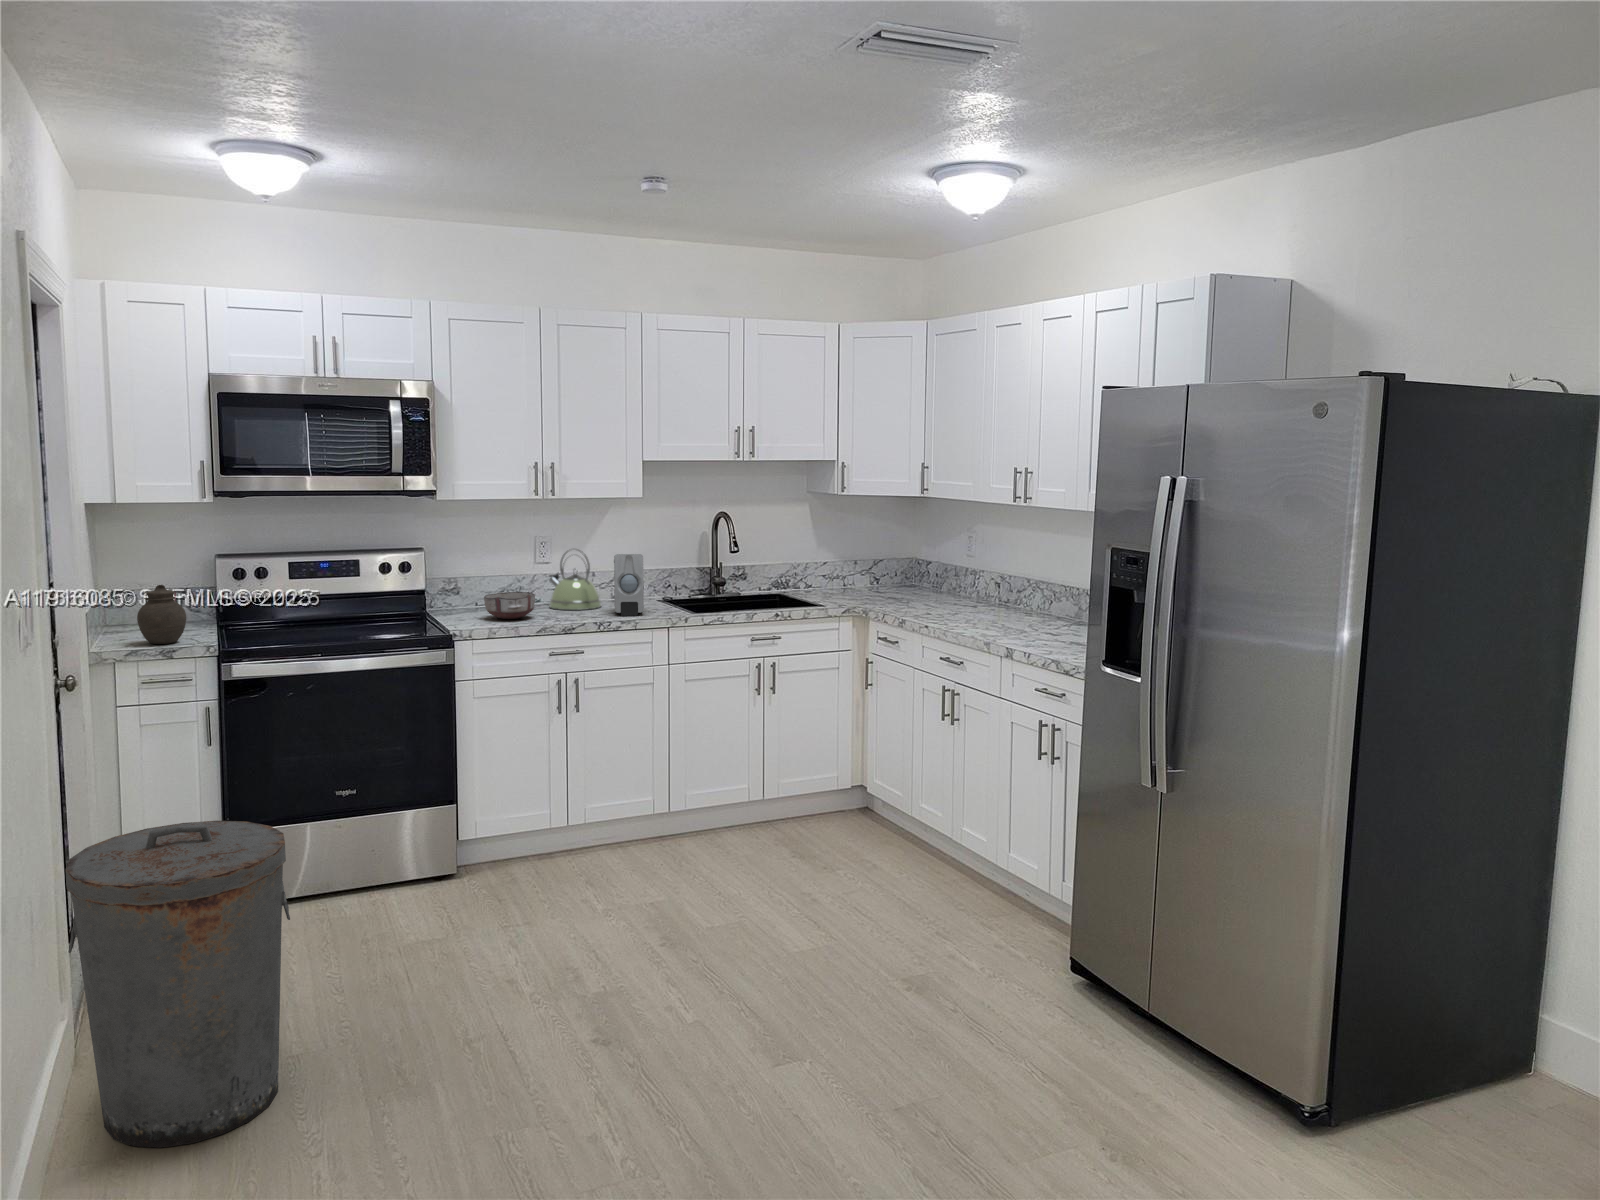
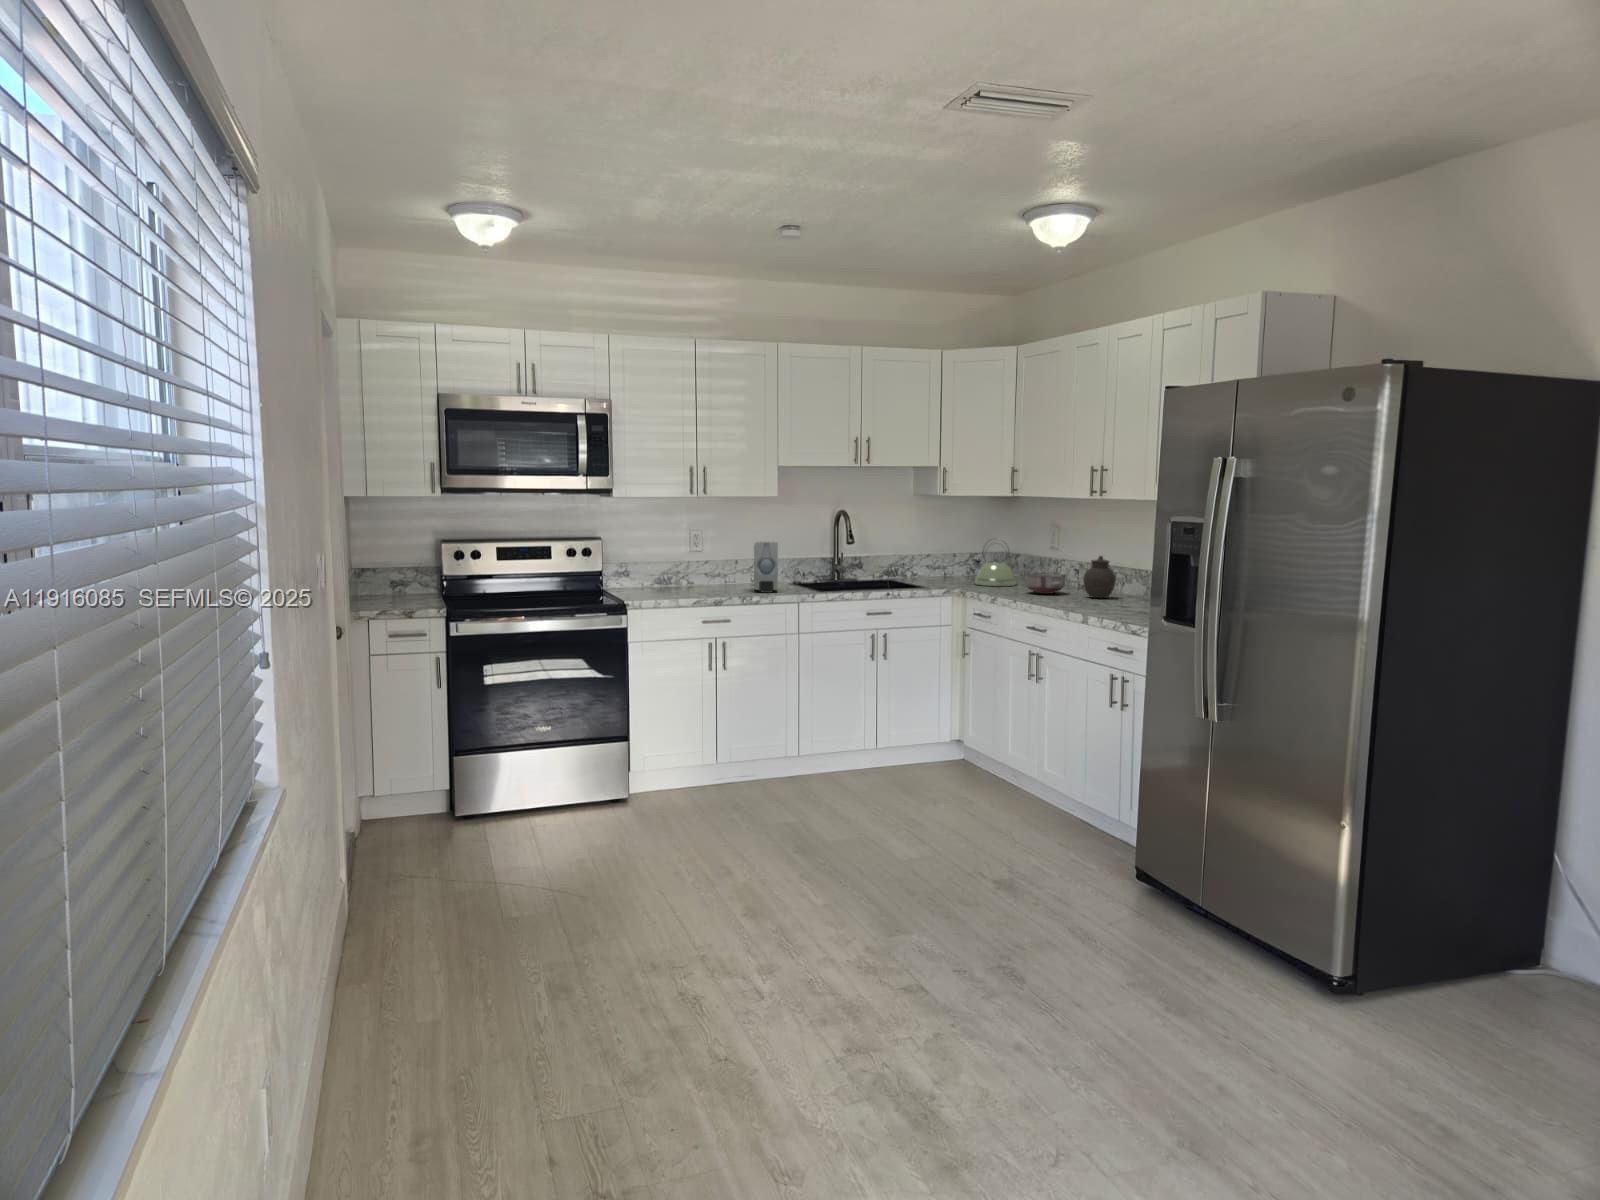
kettle: present [549,549,601,610] -> present [973,544,1016,586]
jar: present [137,585,186,644] -> present [1083,556,1116,598]
ceramic bowl: present [484,592,535,619] -> present [1025,573,1066,594]
trash can: present [66,821,290,1148] -> none [346,728,509,974]

